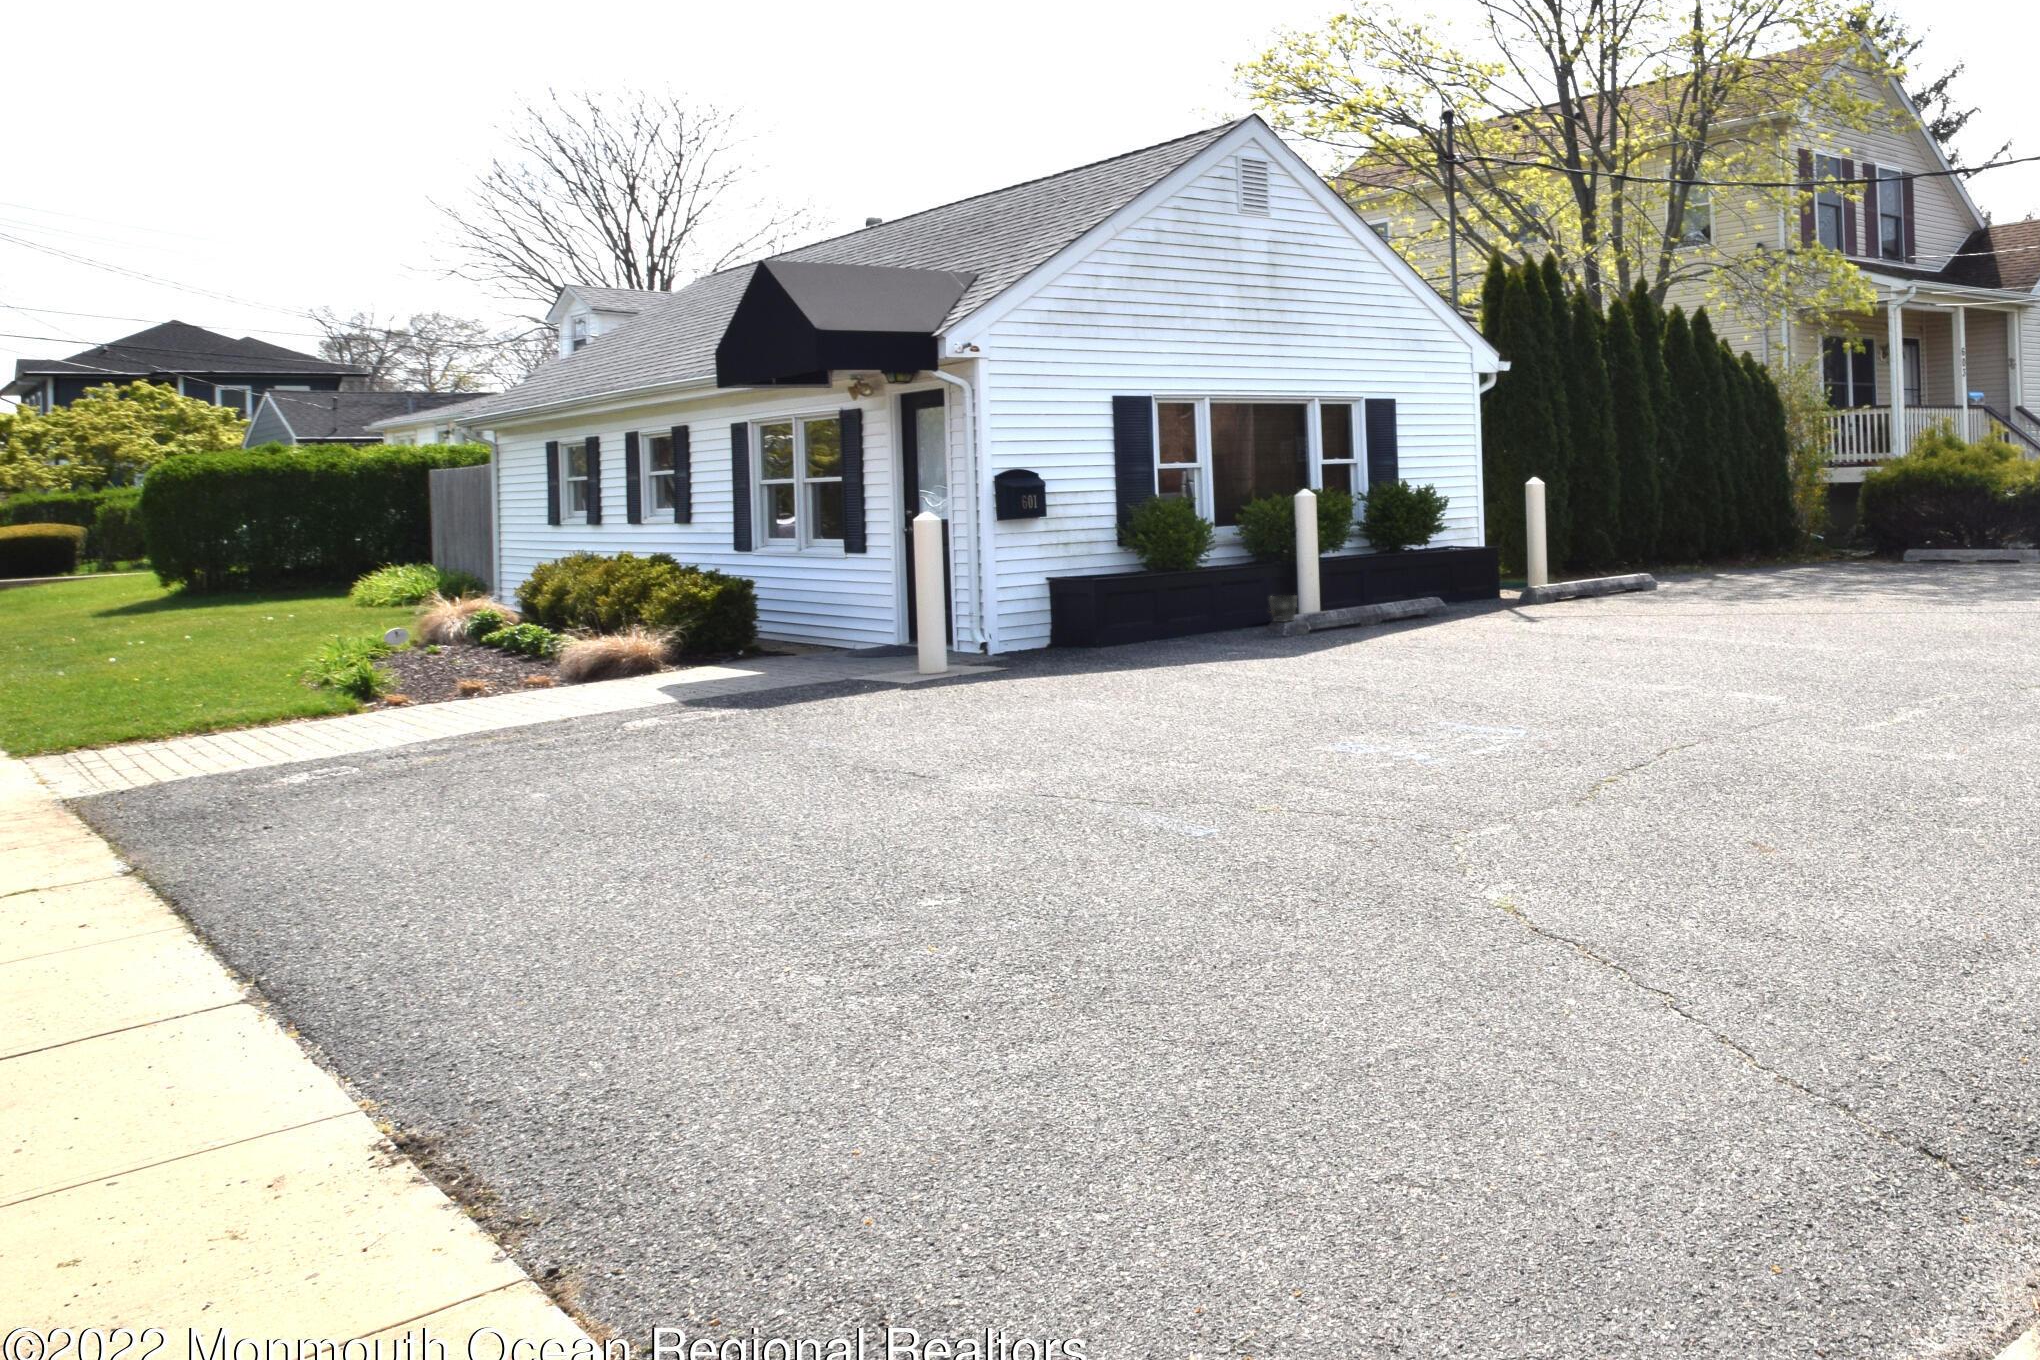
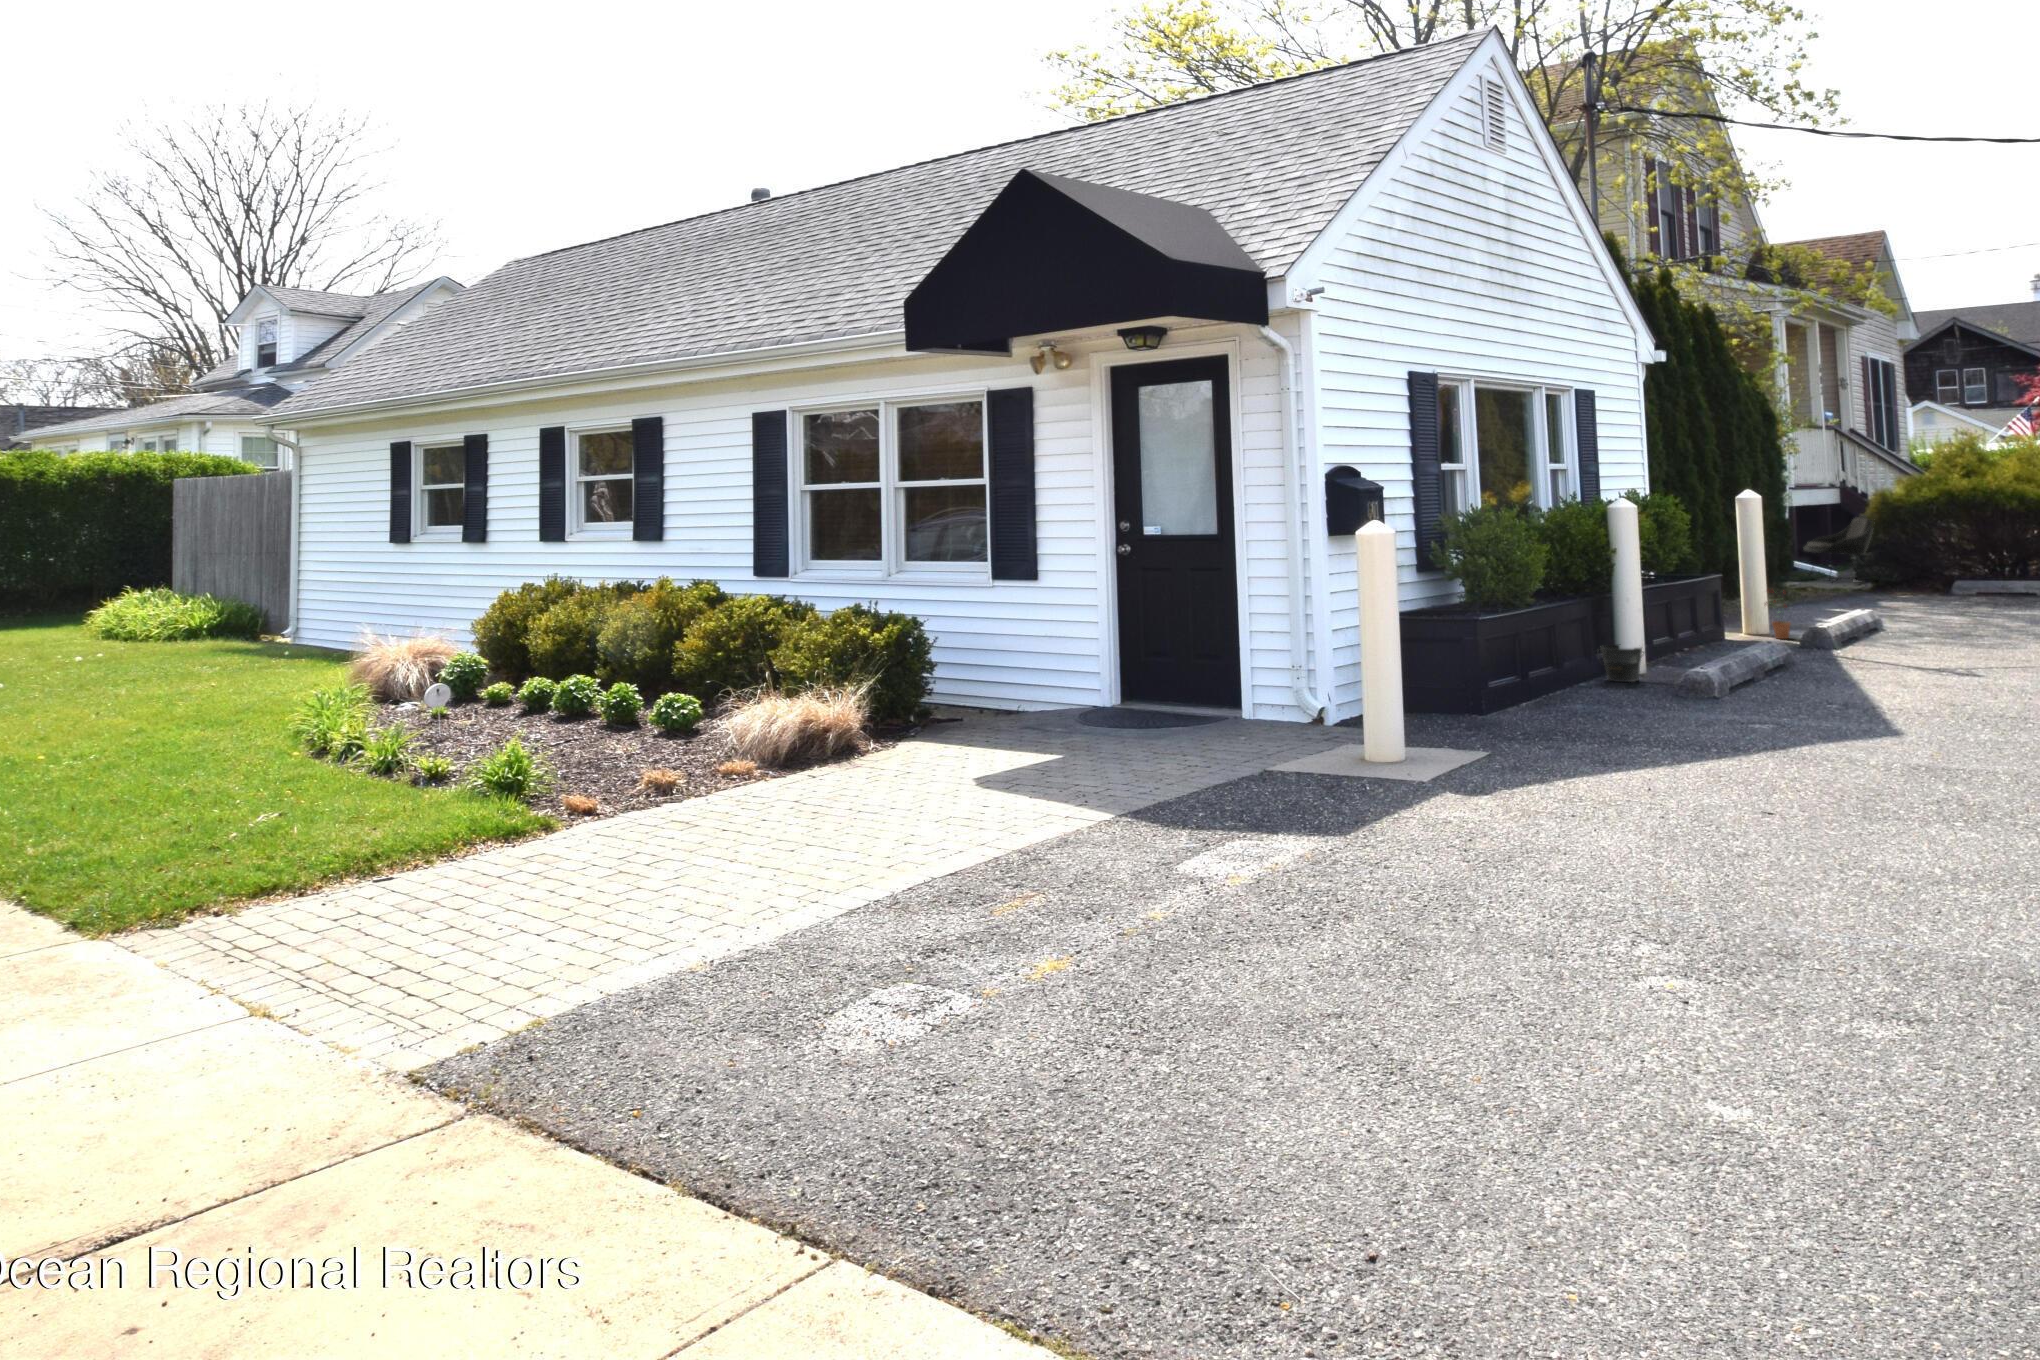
lounge chair: none [1778,492,1829,550] -> present [1804,515,1878,582]
potted plant: none [1514,554,1536,593] -> present [1765,590,1791,639]

